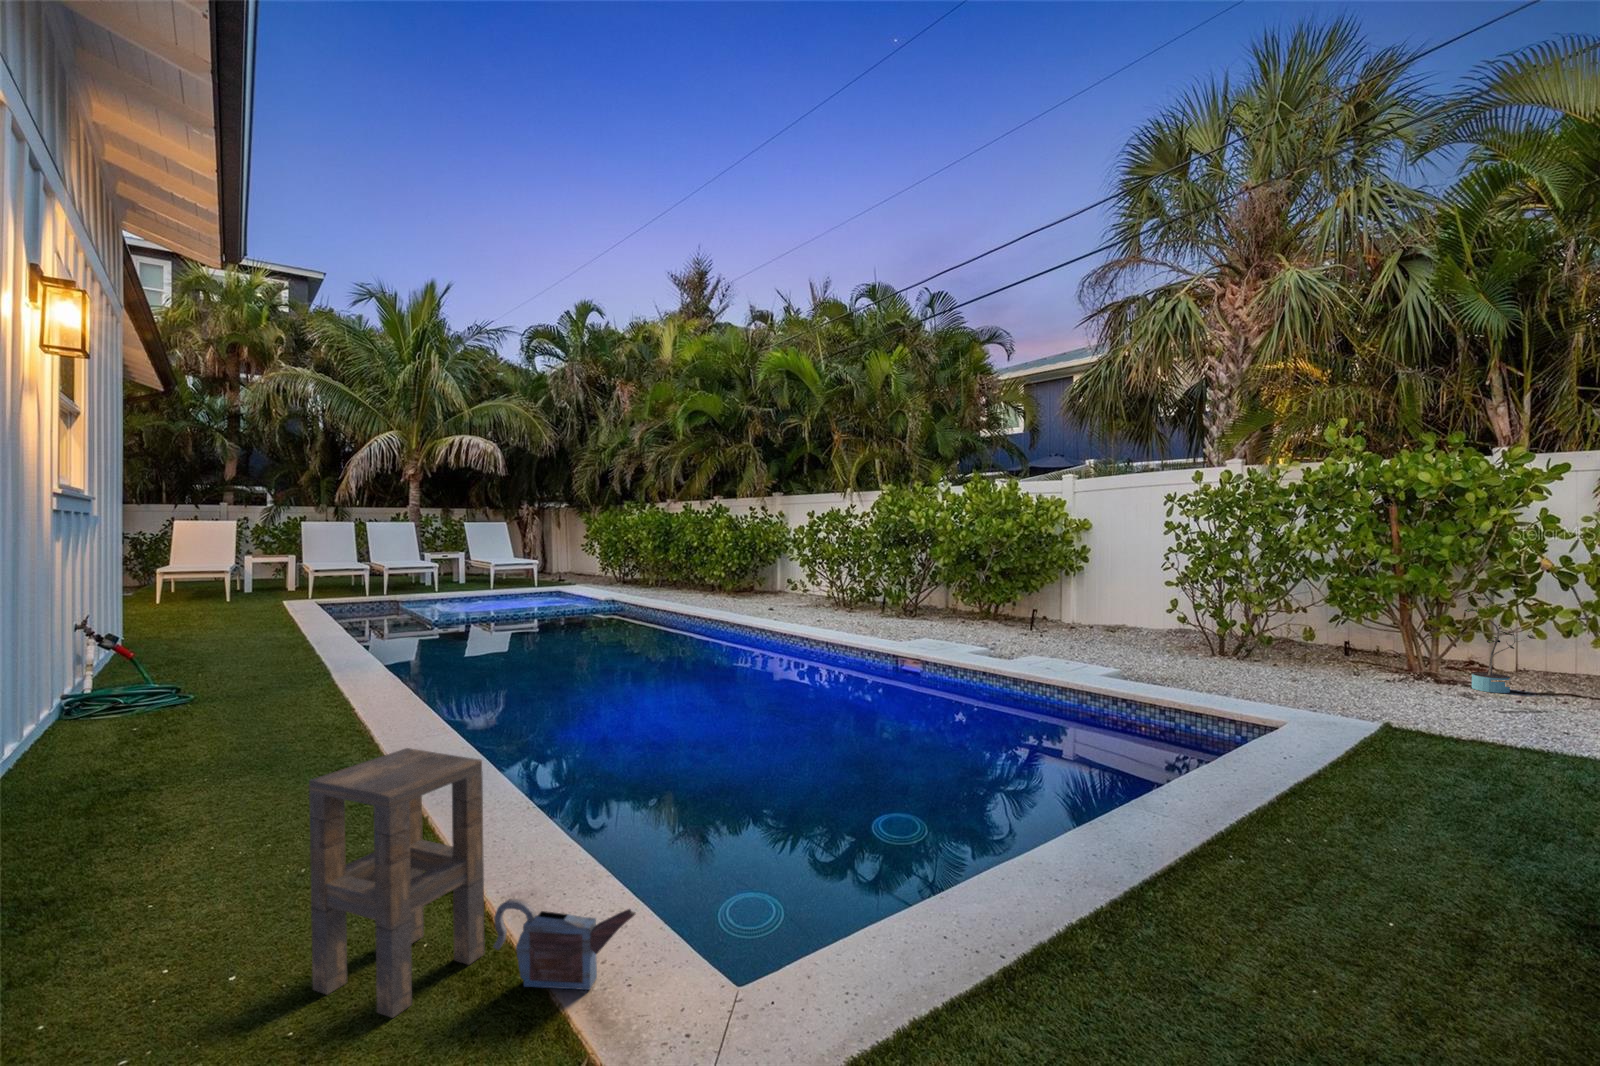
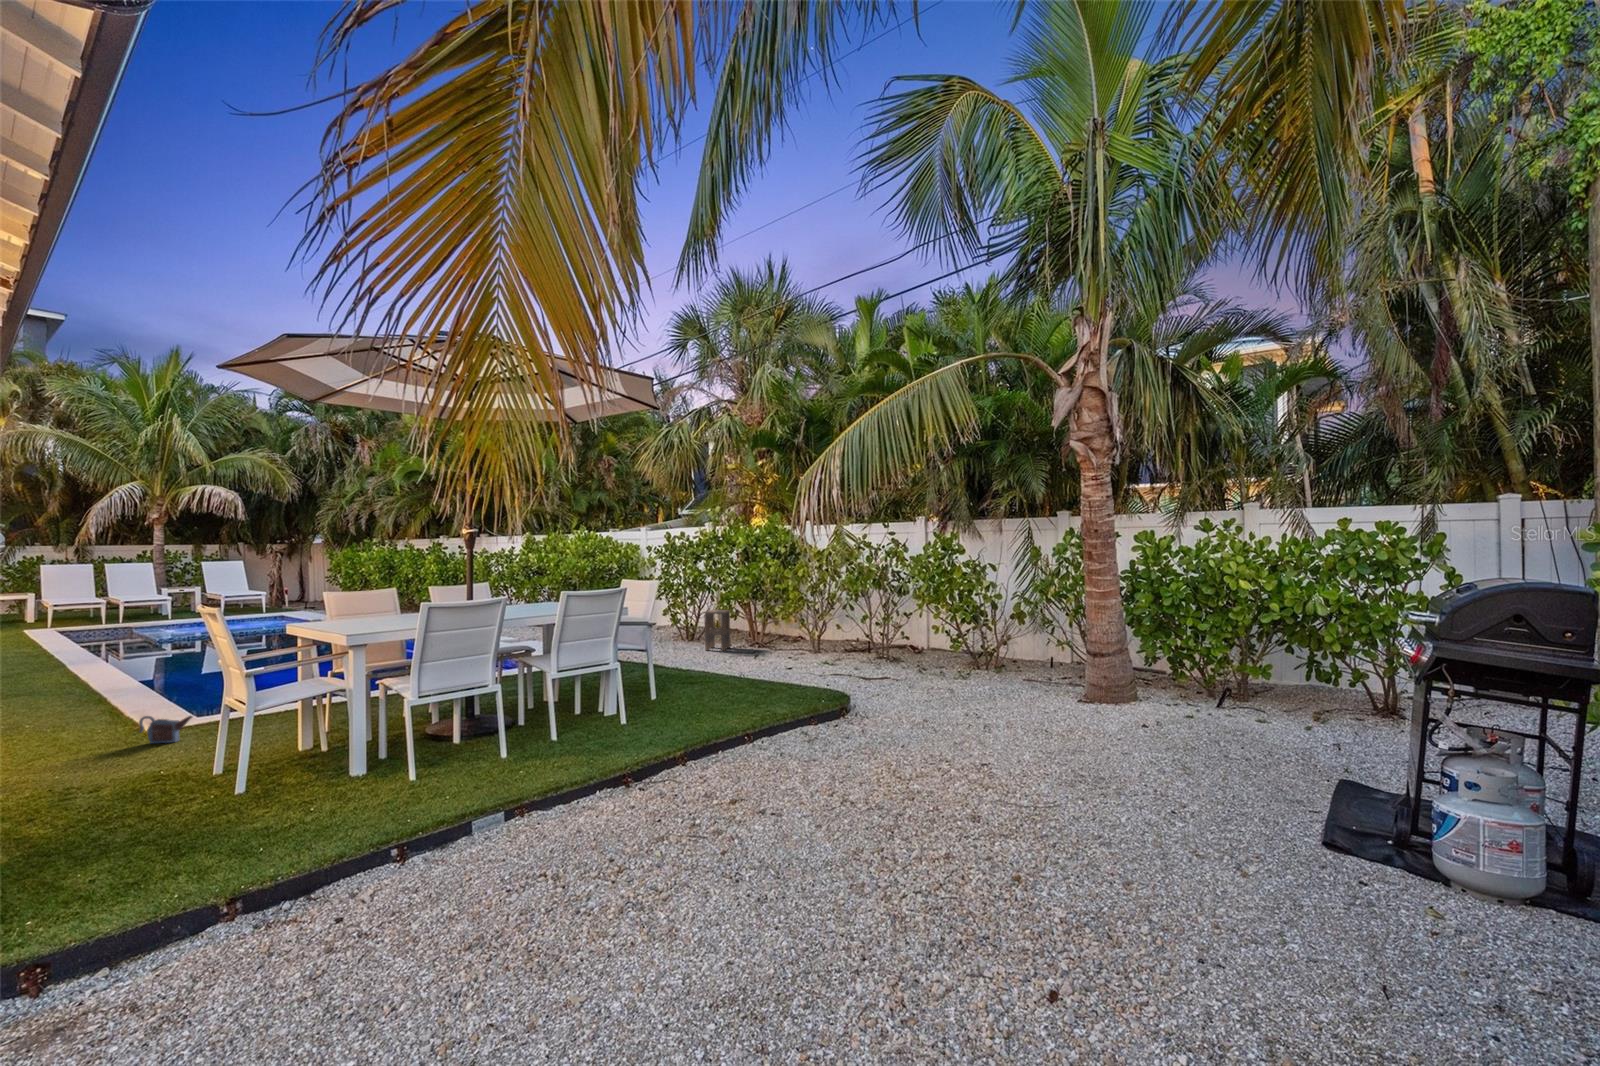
potted plant: present [1464,598,1536,693] -> none [759,601,786,649]
side table: present [309,748,485,1018] -> present [705,610,730,651]

